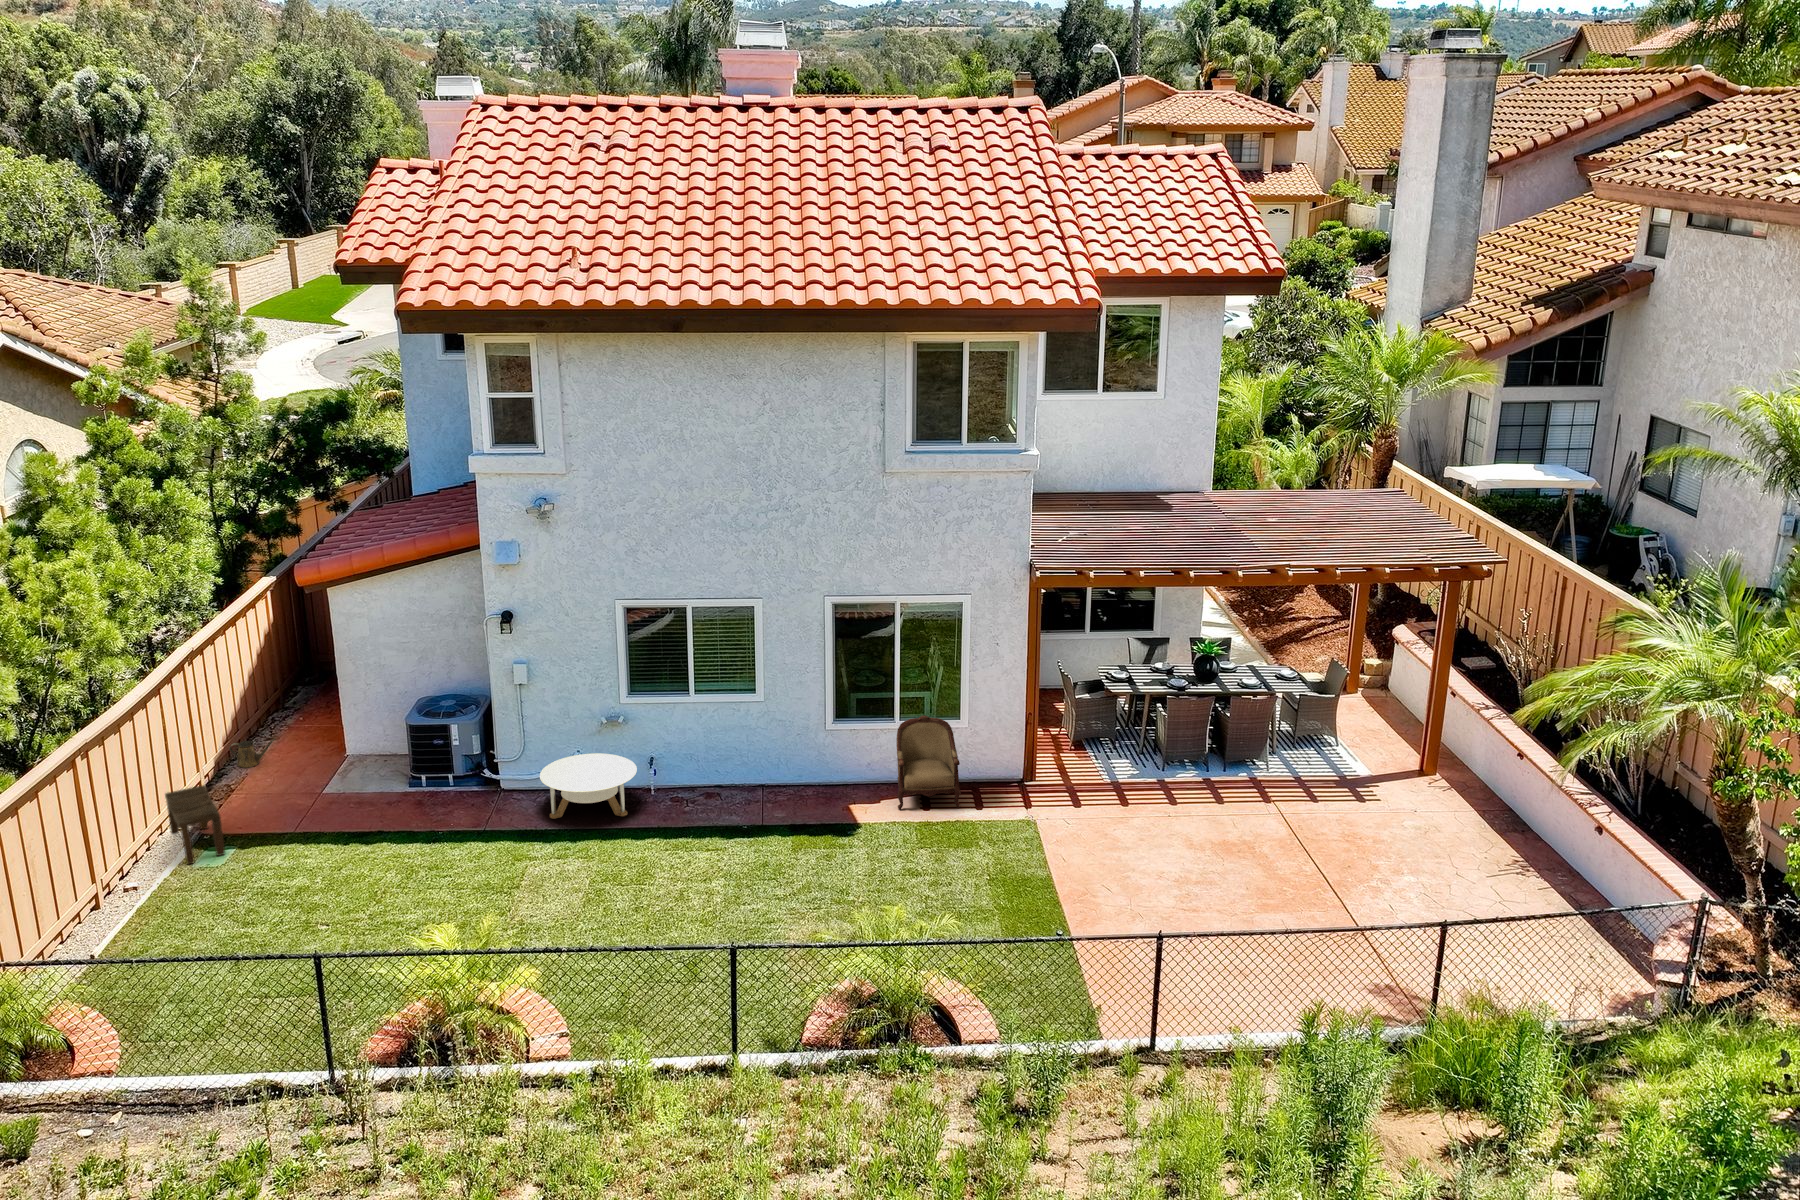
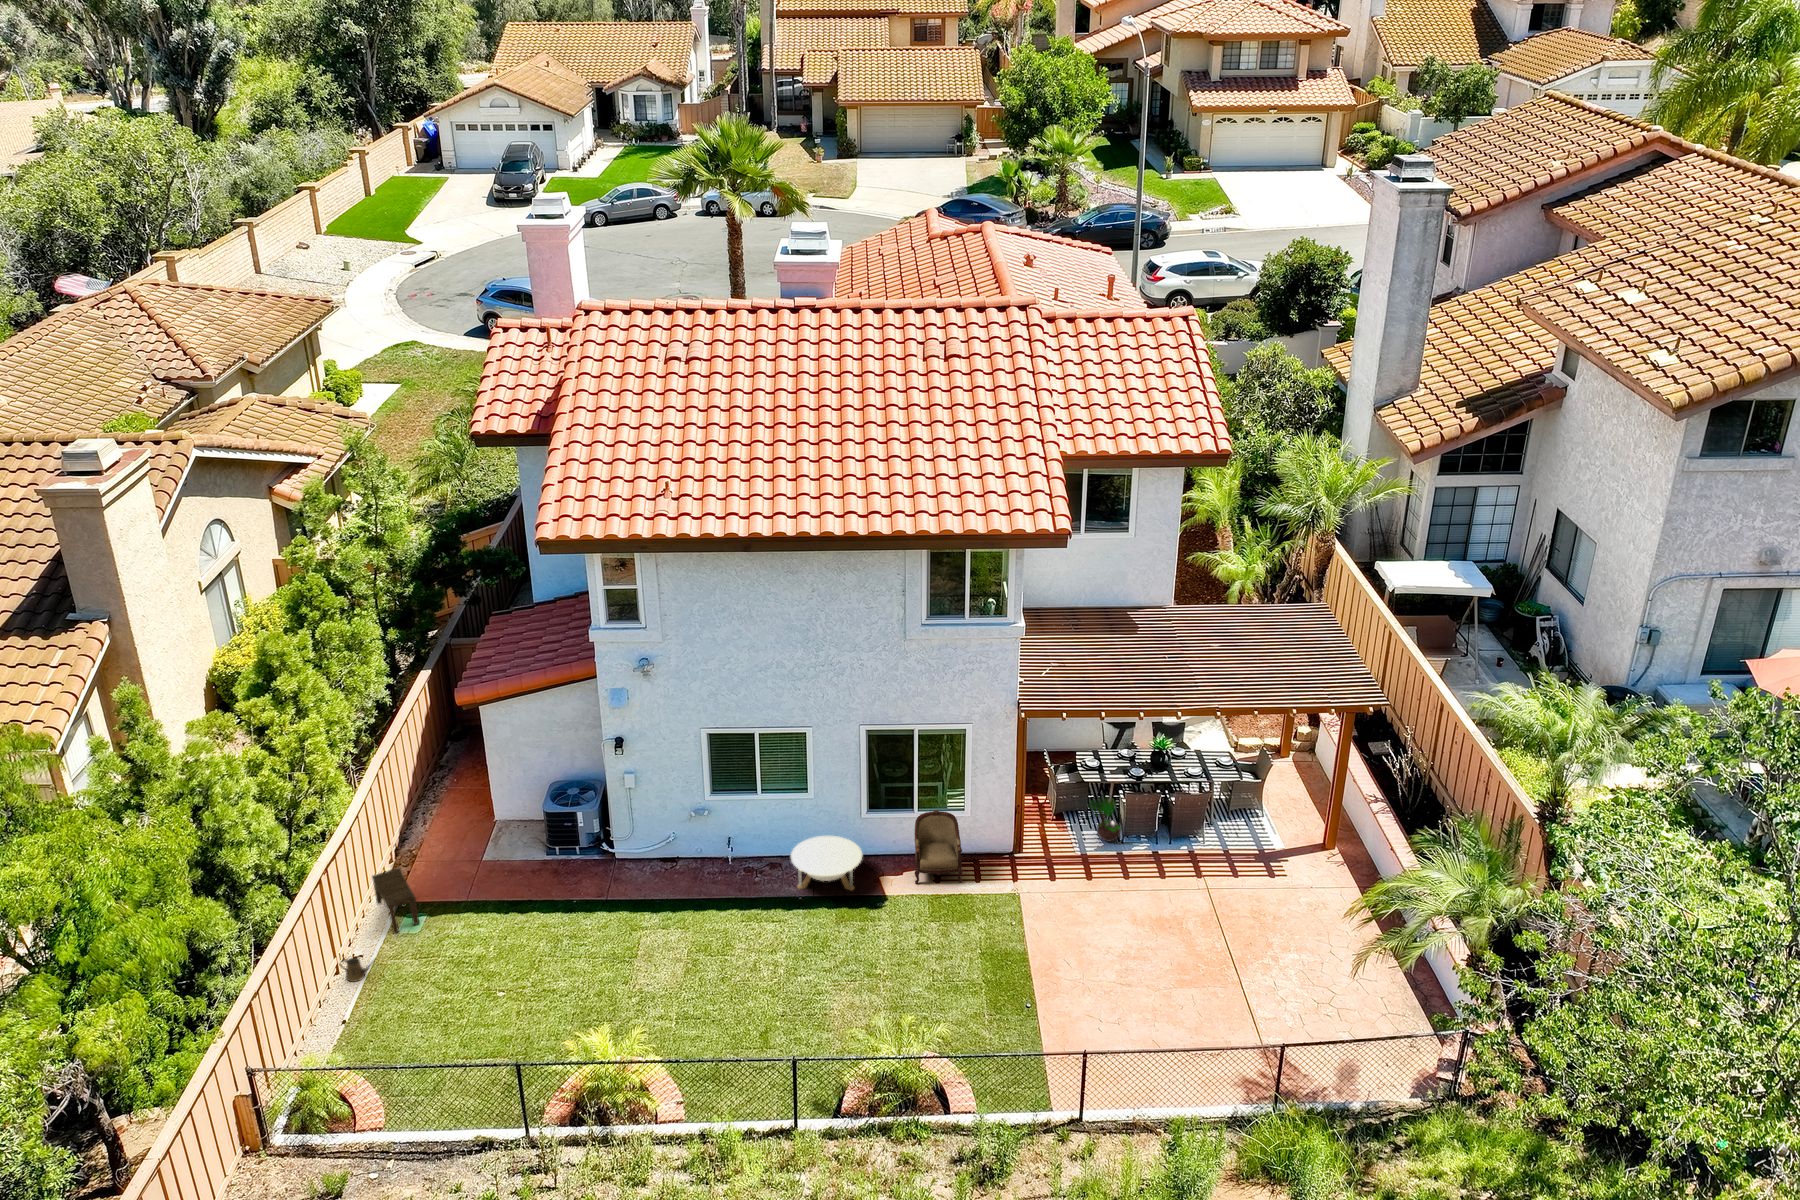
potted tree: none [1118,700,1163,767] -> present [1091,798,1121,841]
watering can: present [229,739,275,768] -> present [339,958,378,982]
round table: present [540,753,637,819] -> present [791,836,862,890]

